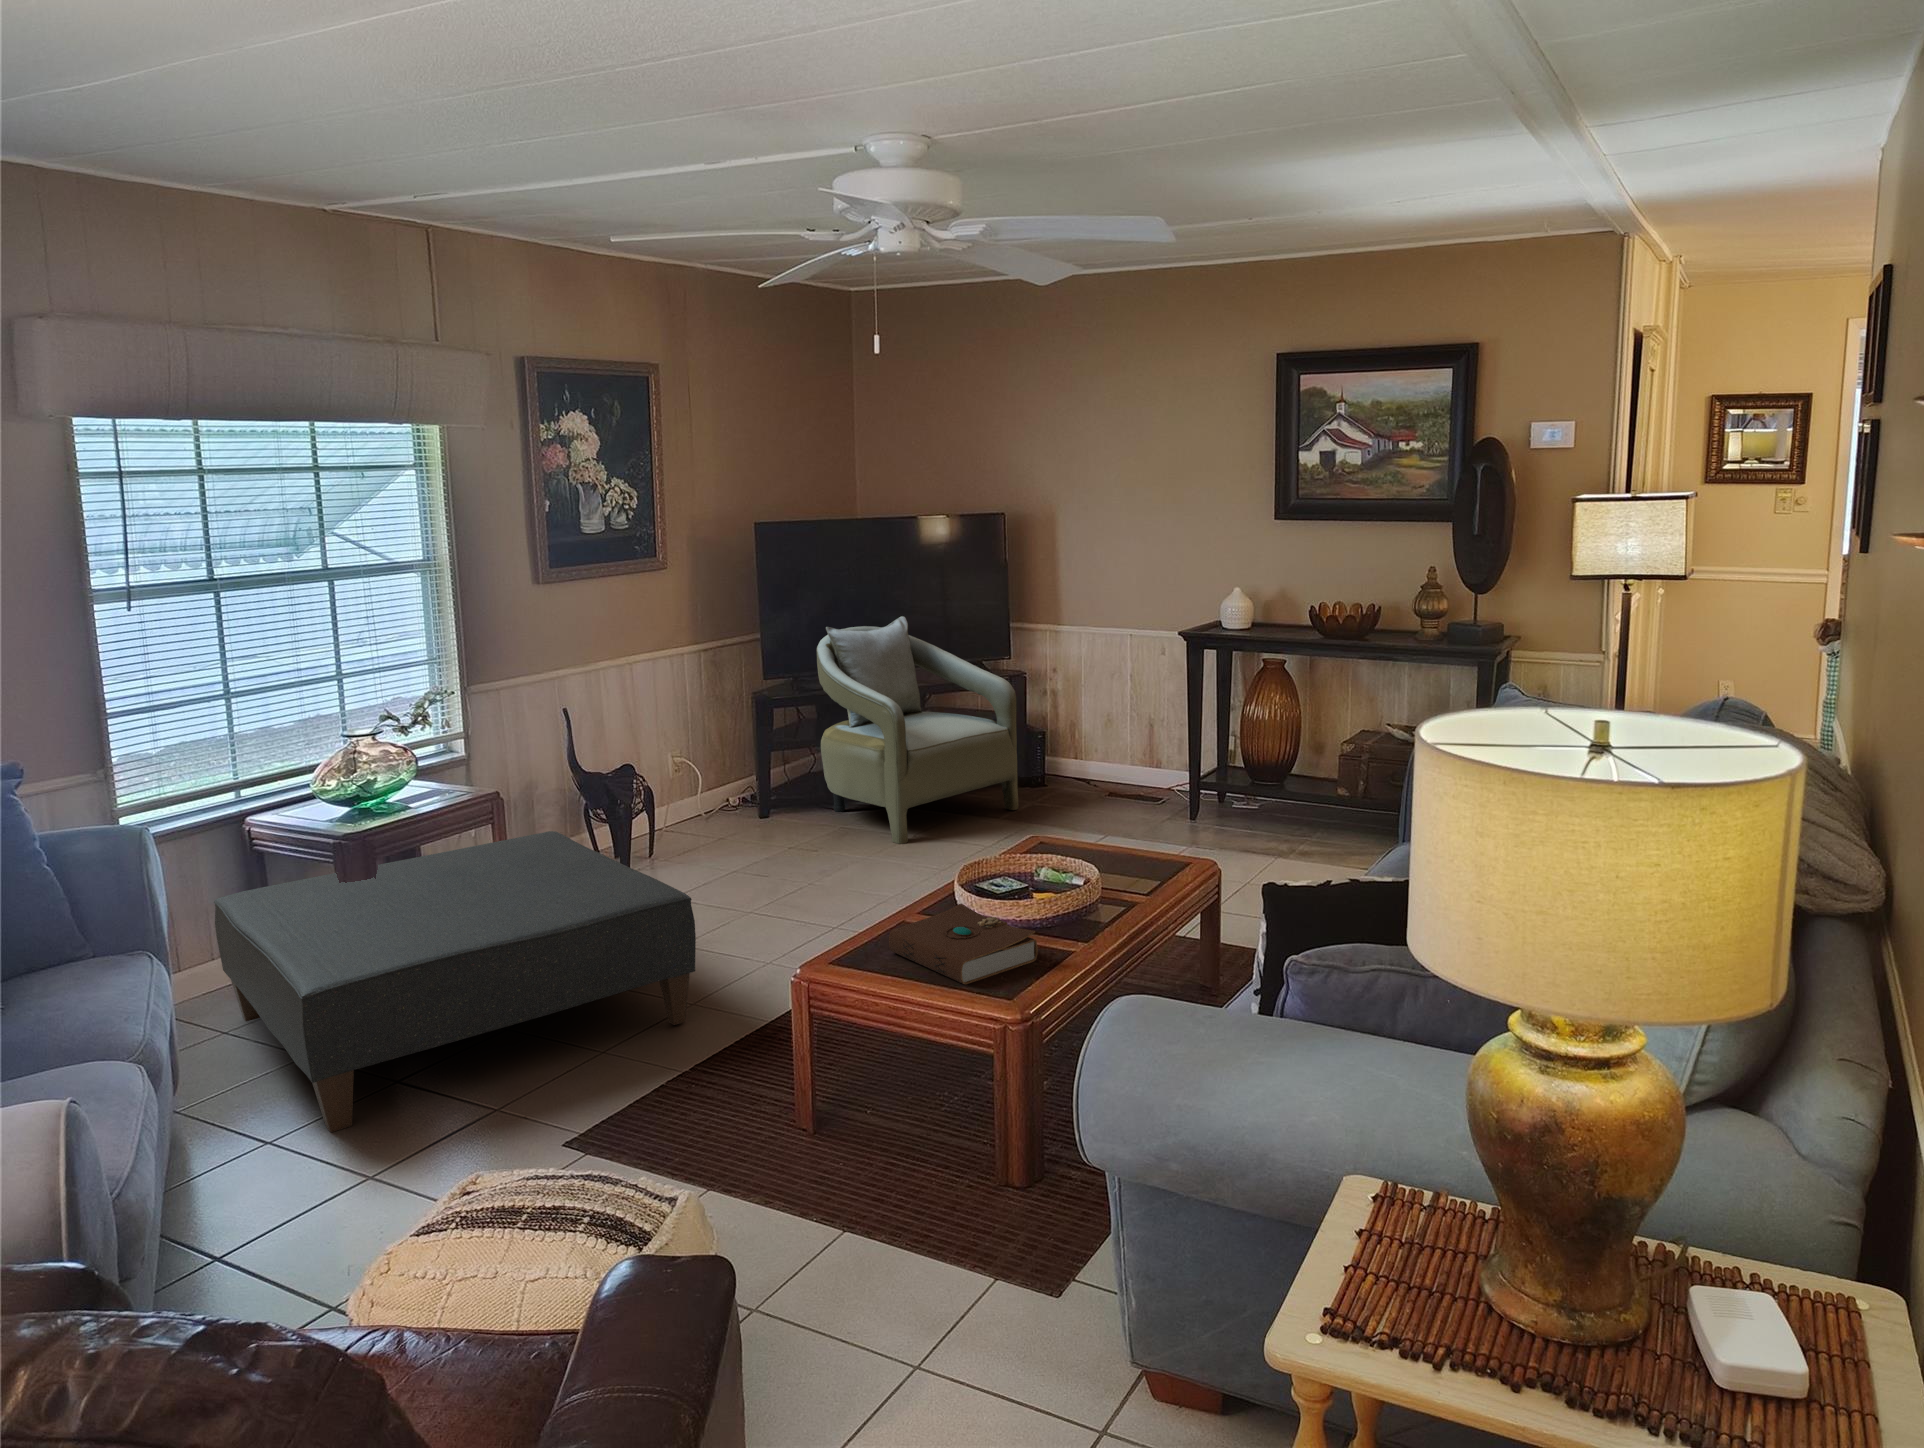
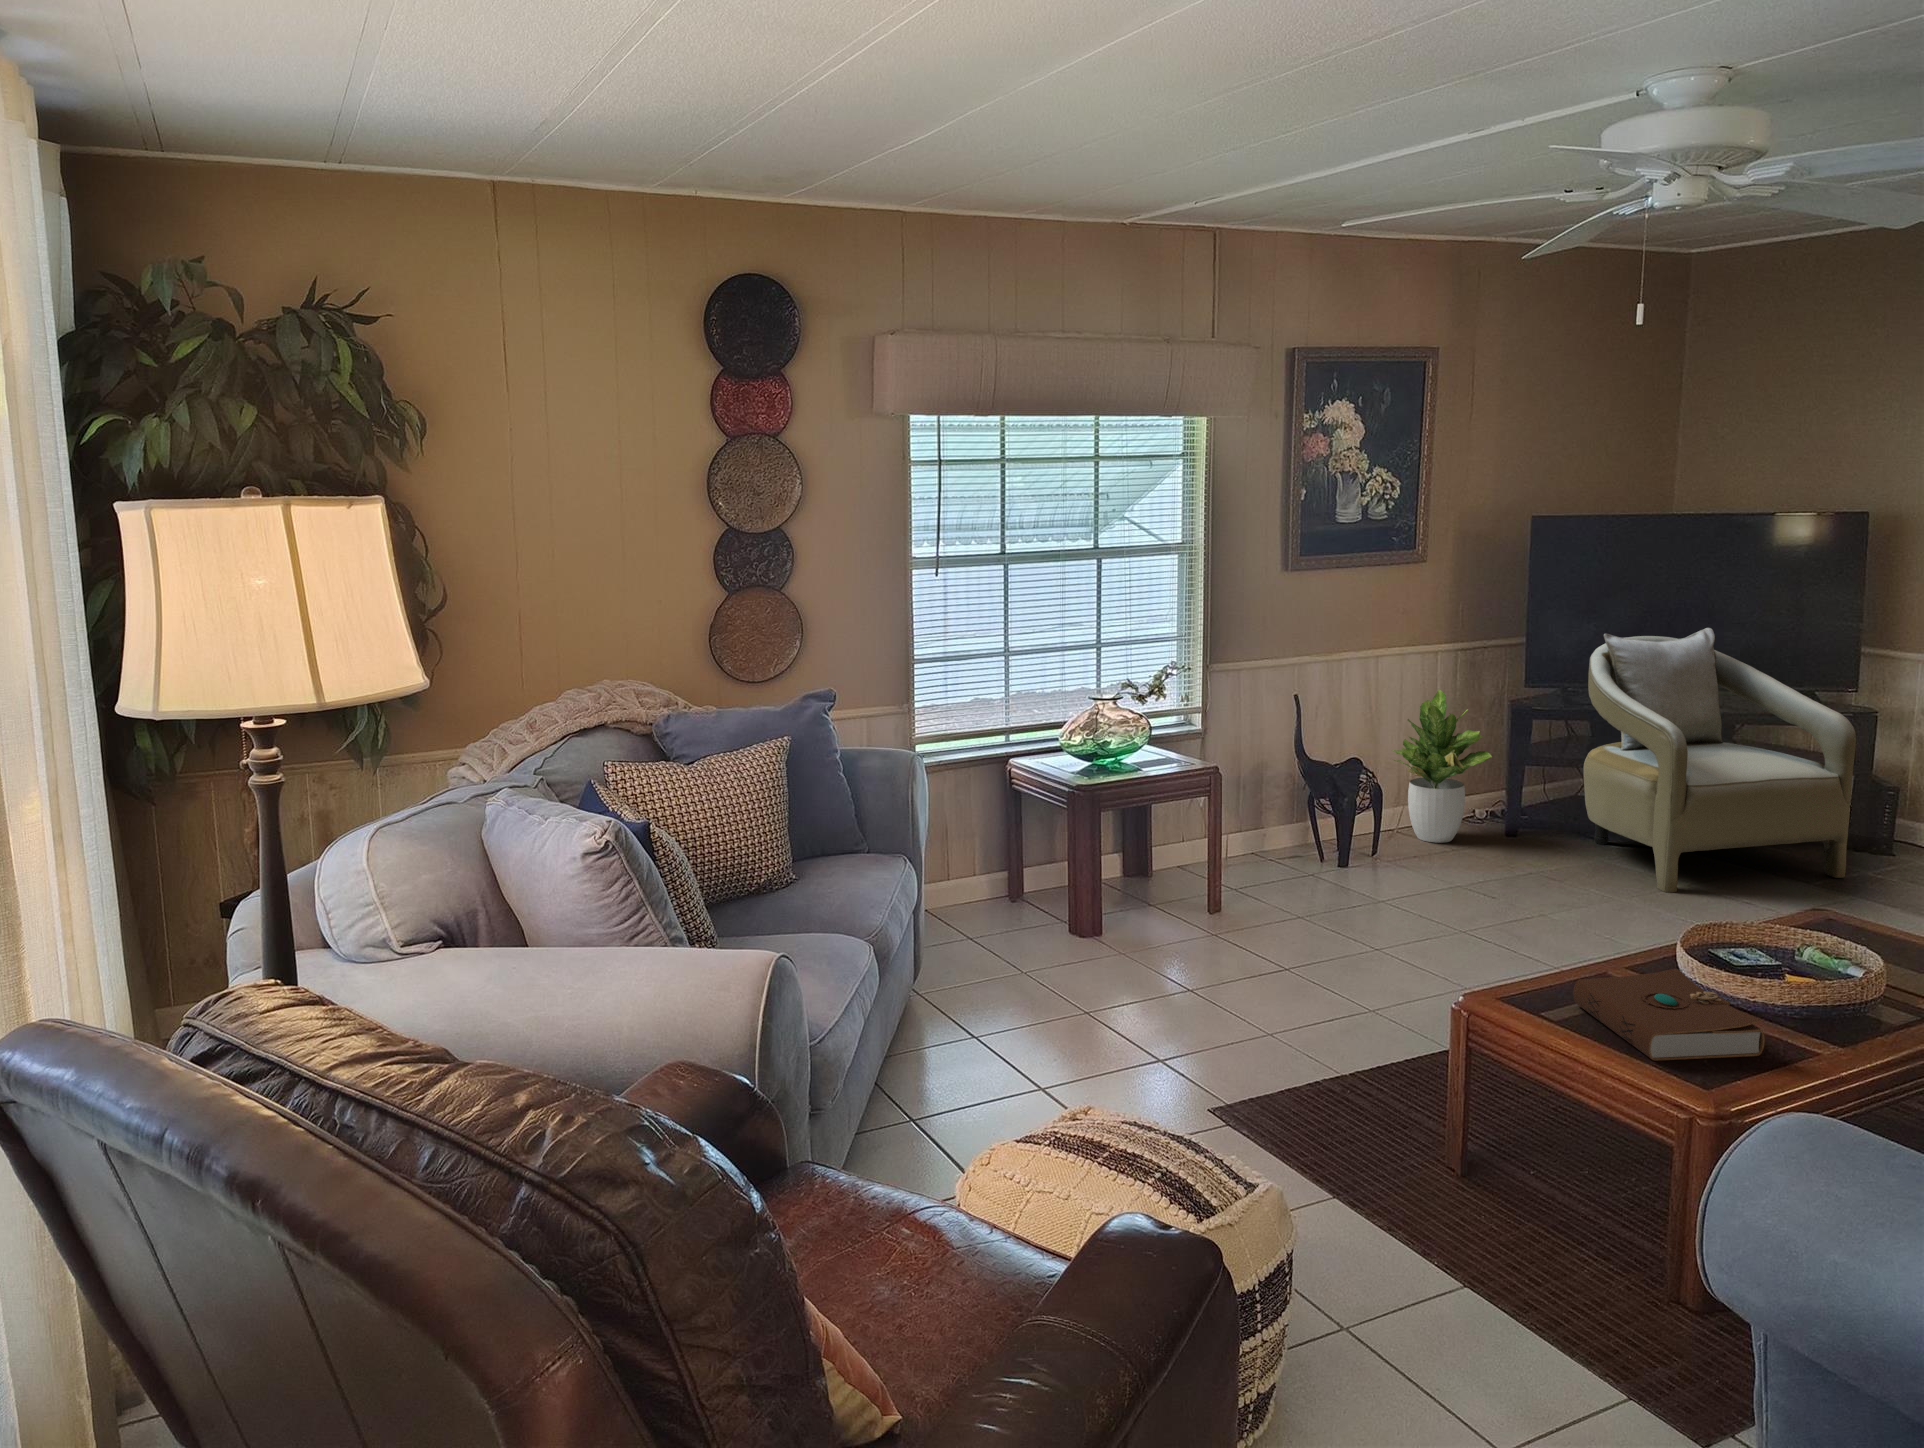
potted plant: none [653,690,746,834] -> present [1393,690,1492,843]
ottoman: present [214,831,696,1132] -> none [972,814,1377,1045]

